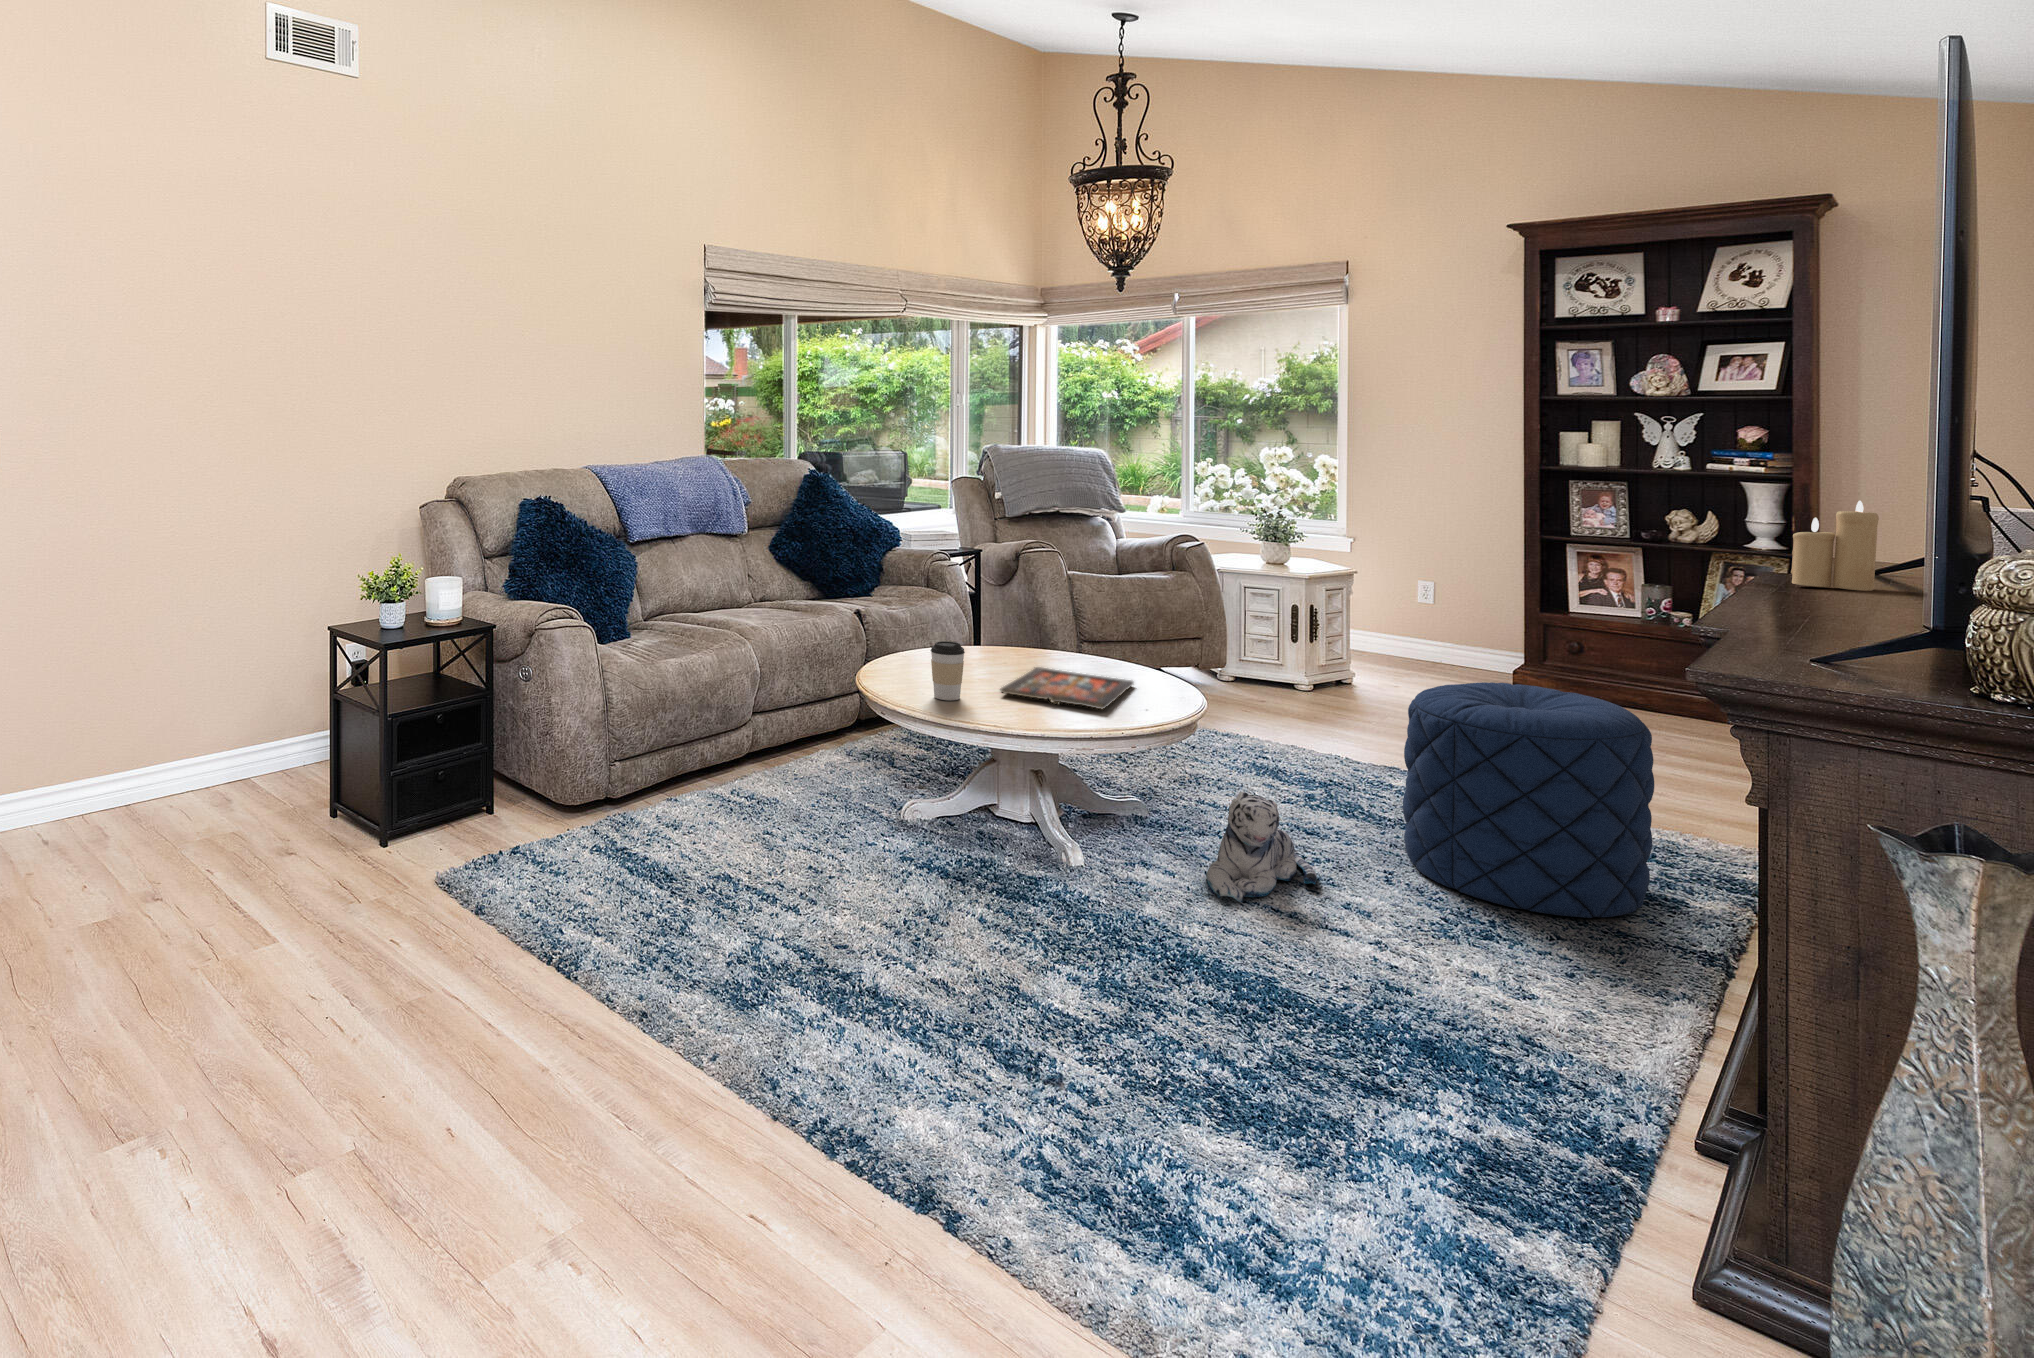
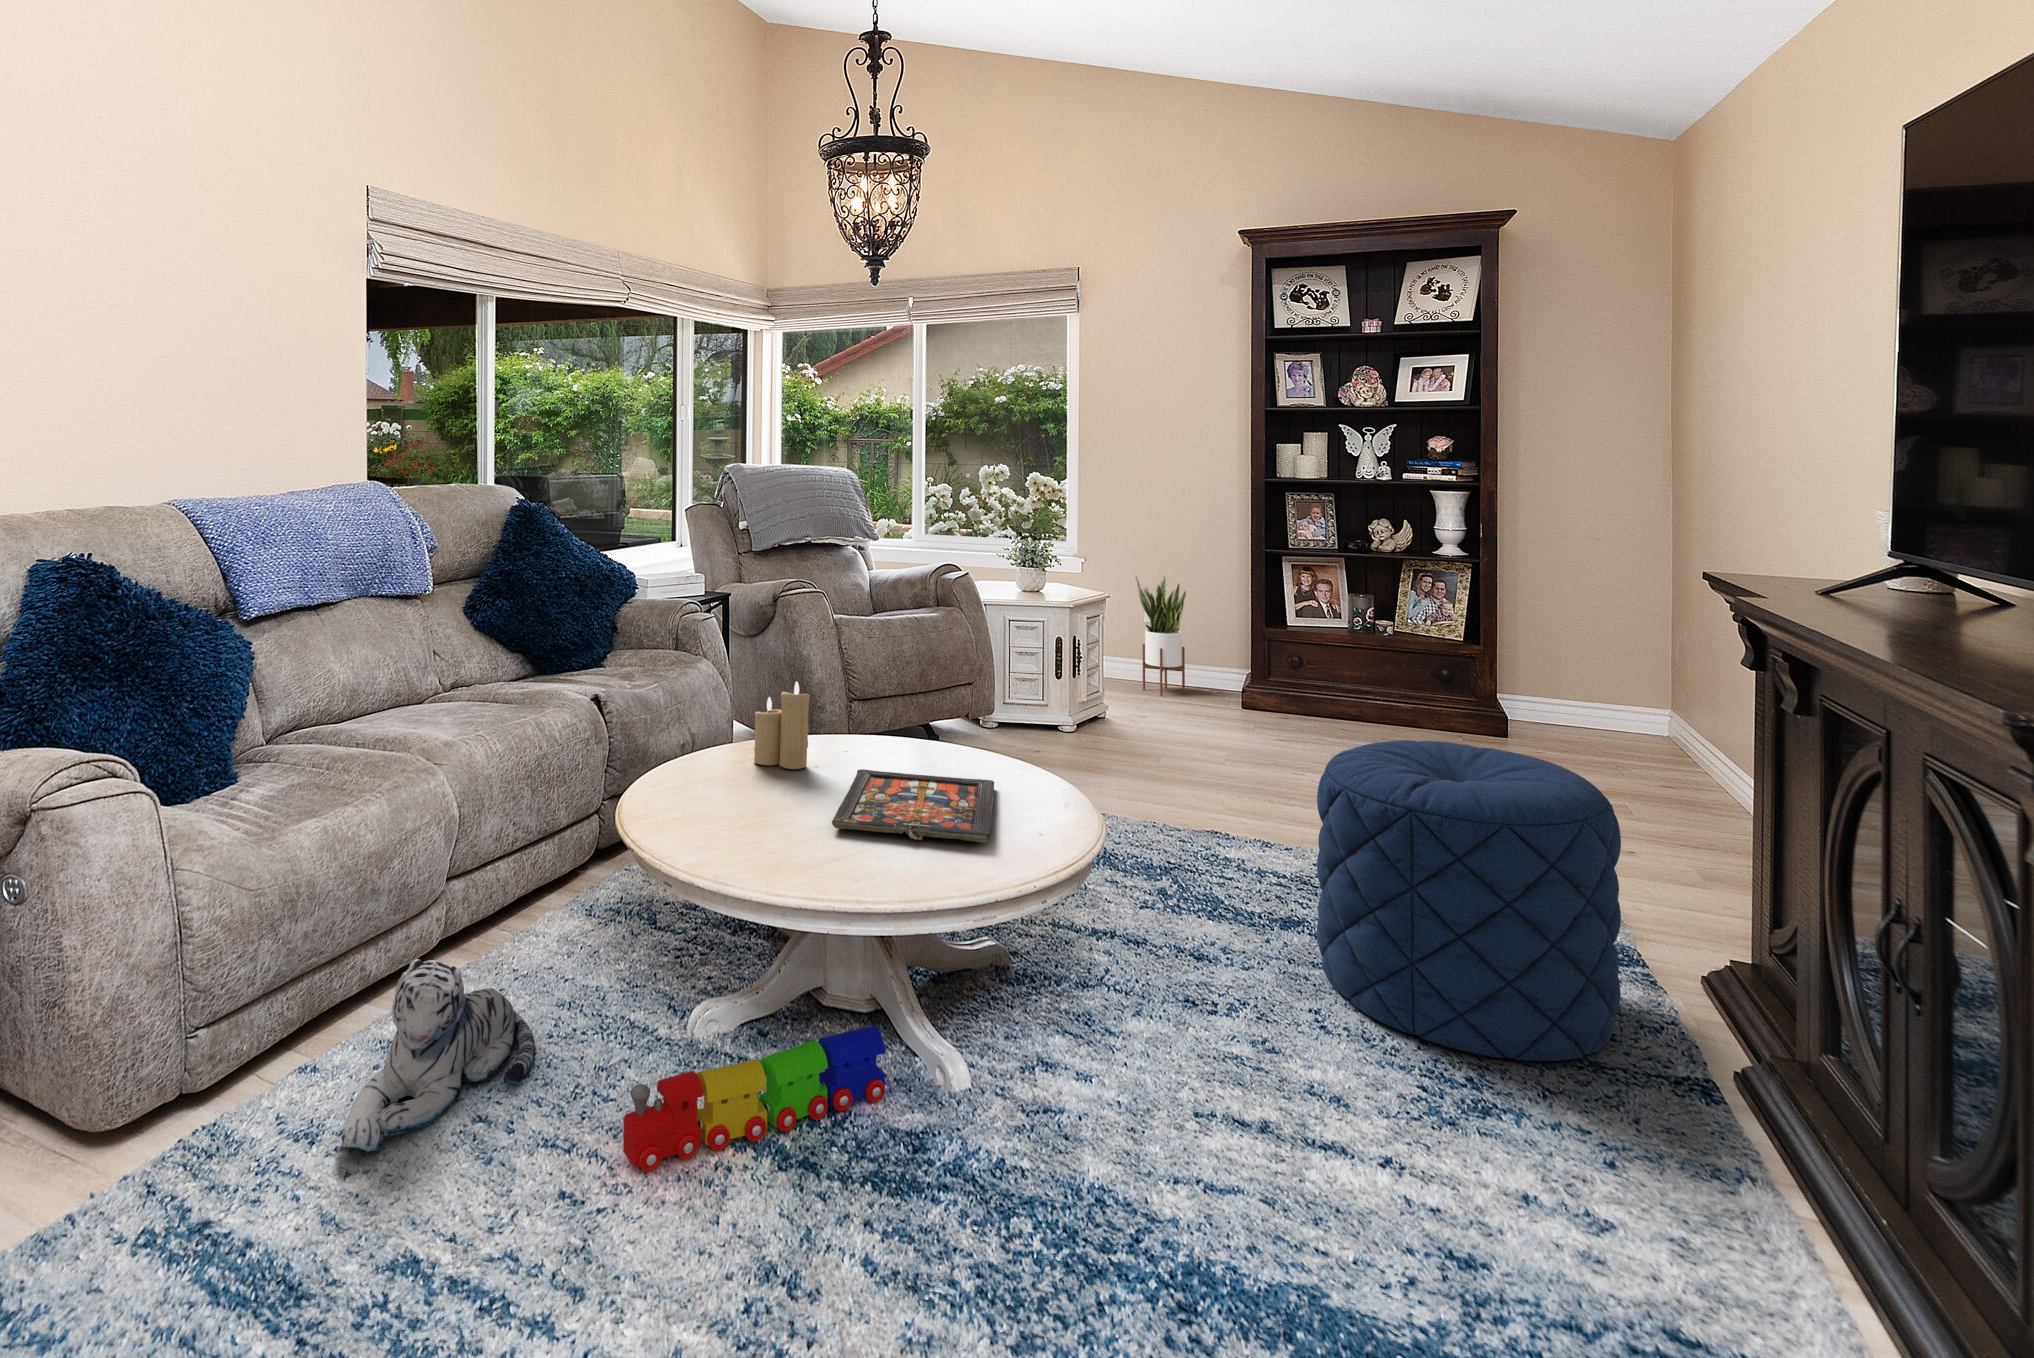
candle: present [1791,501,1879,591] -> present [754,682,810,769]
potted plant: none [1403,556,1461,672] -> present [1135,576,1186,696]
coffee cup: present [931,641,965,700] -> none [733,757,785,854]
plush toy: present [1206,792,1317,902] -> present [342,959,536,1152]
toy train: none [852,815,1024,865] -> present [623,1026,885,1172]

